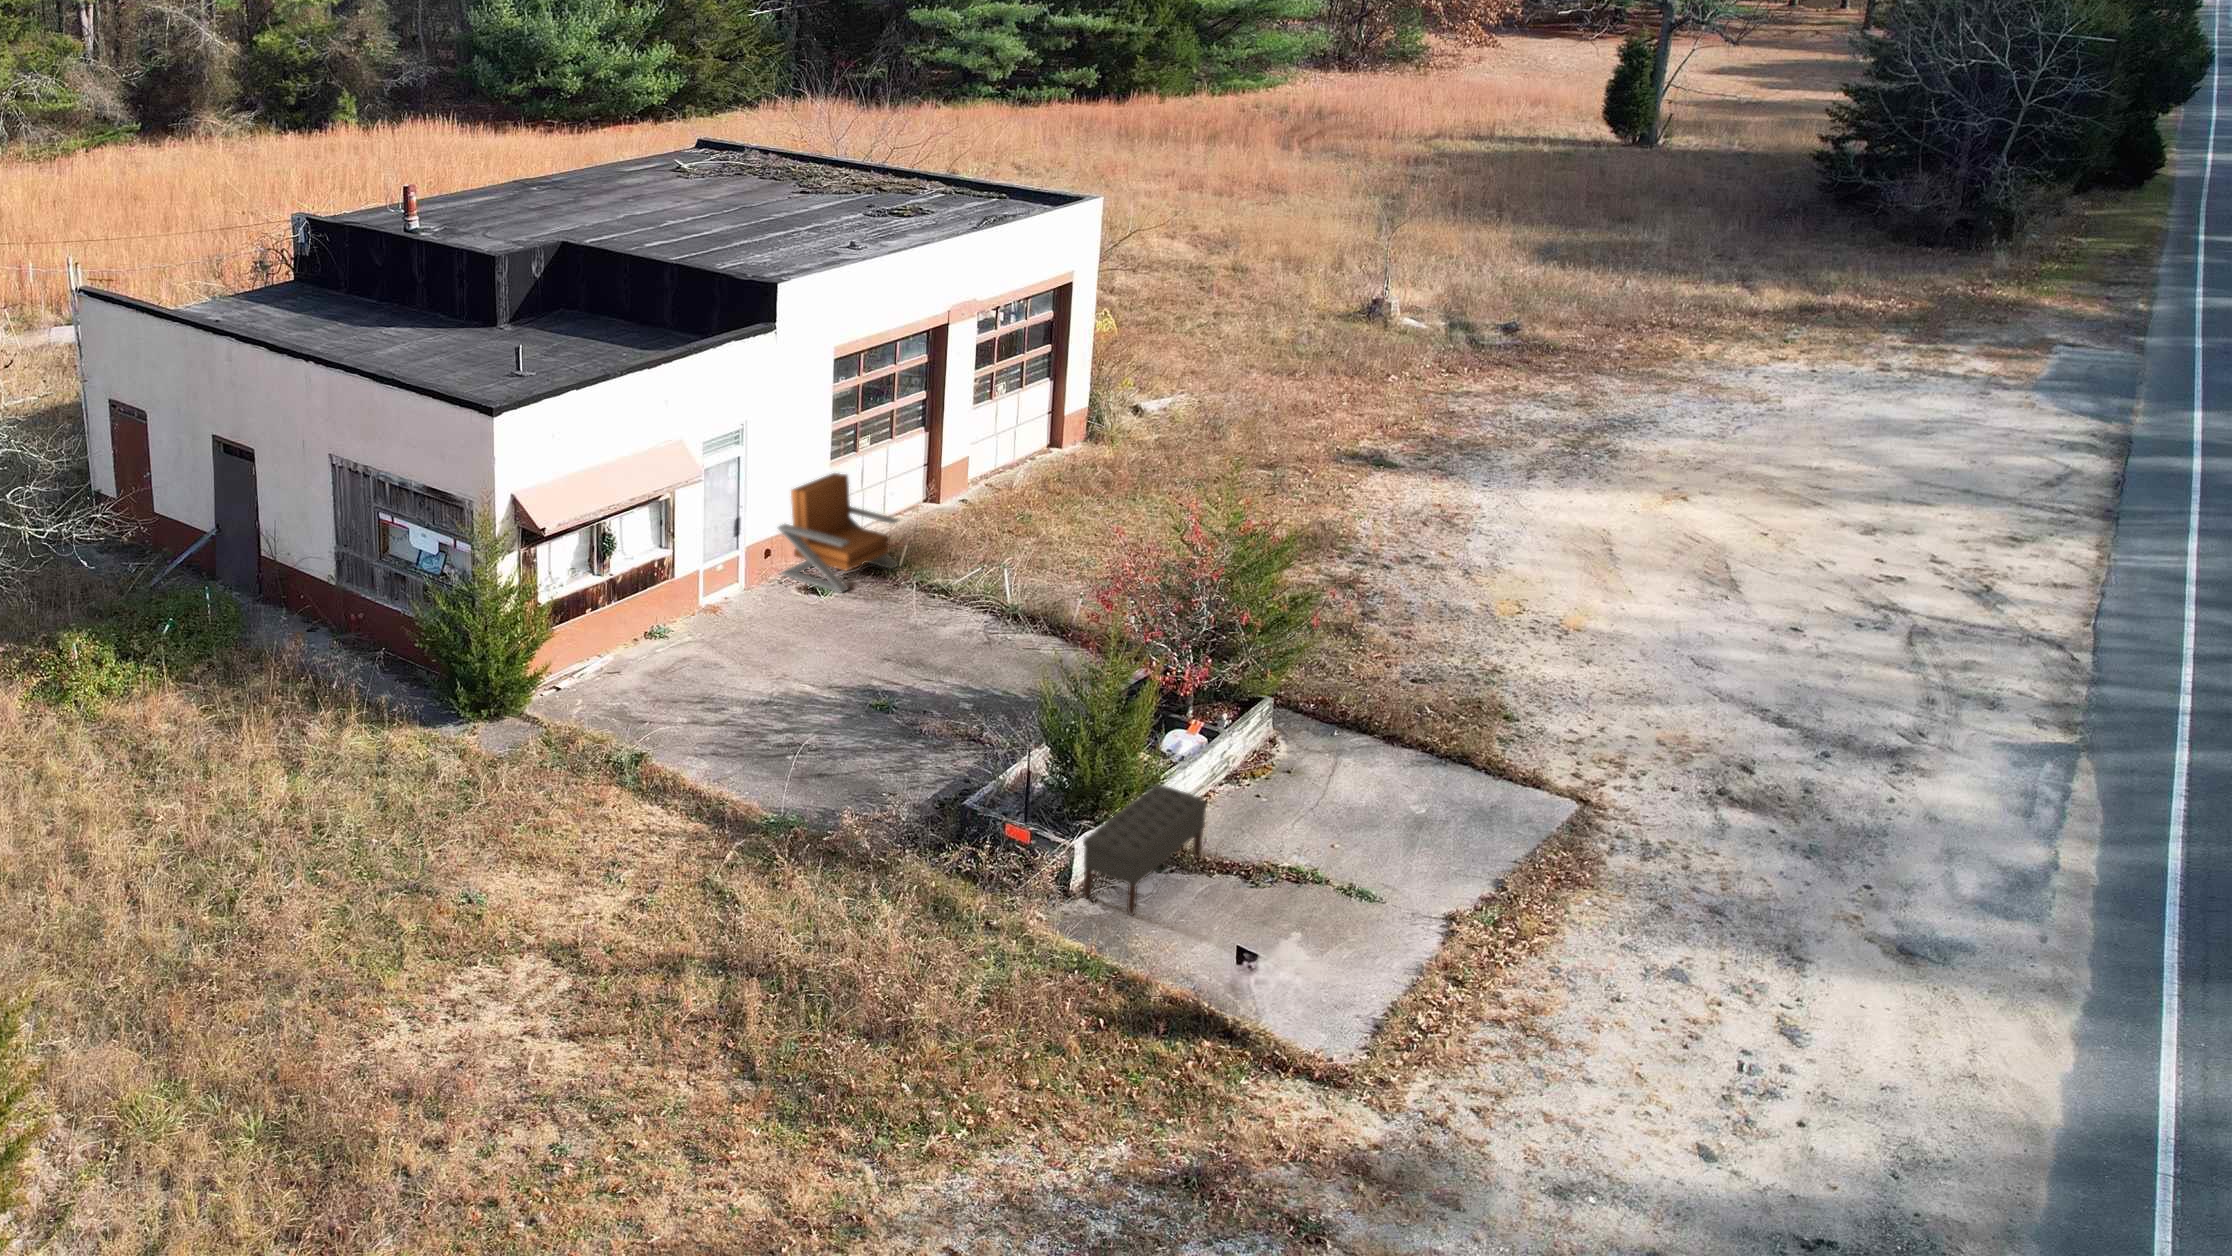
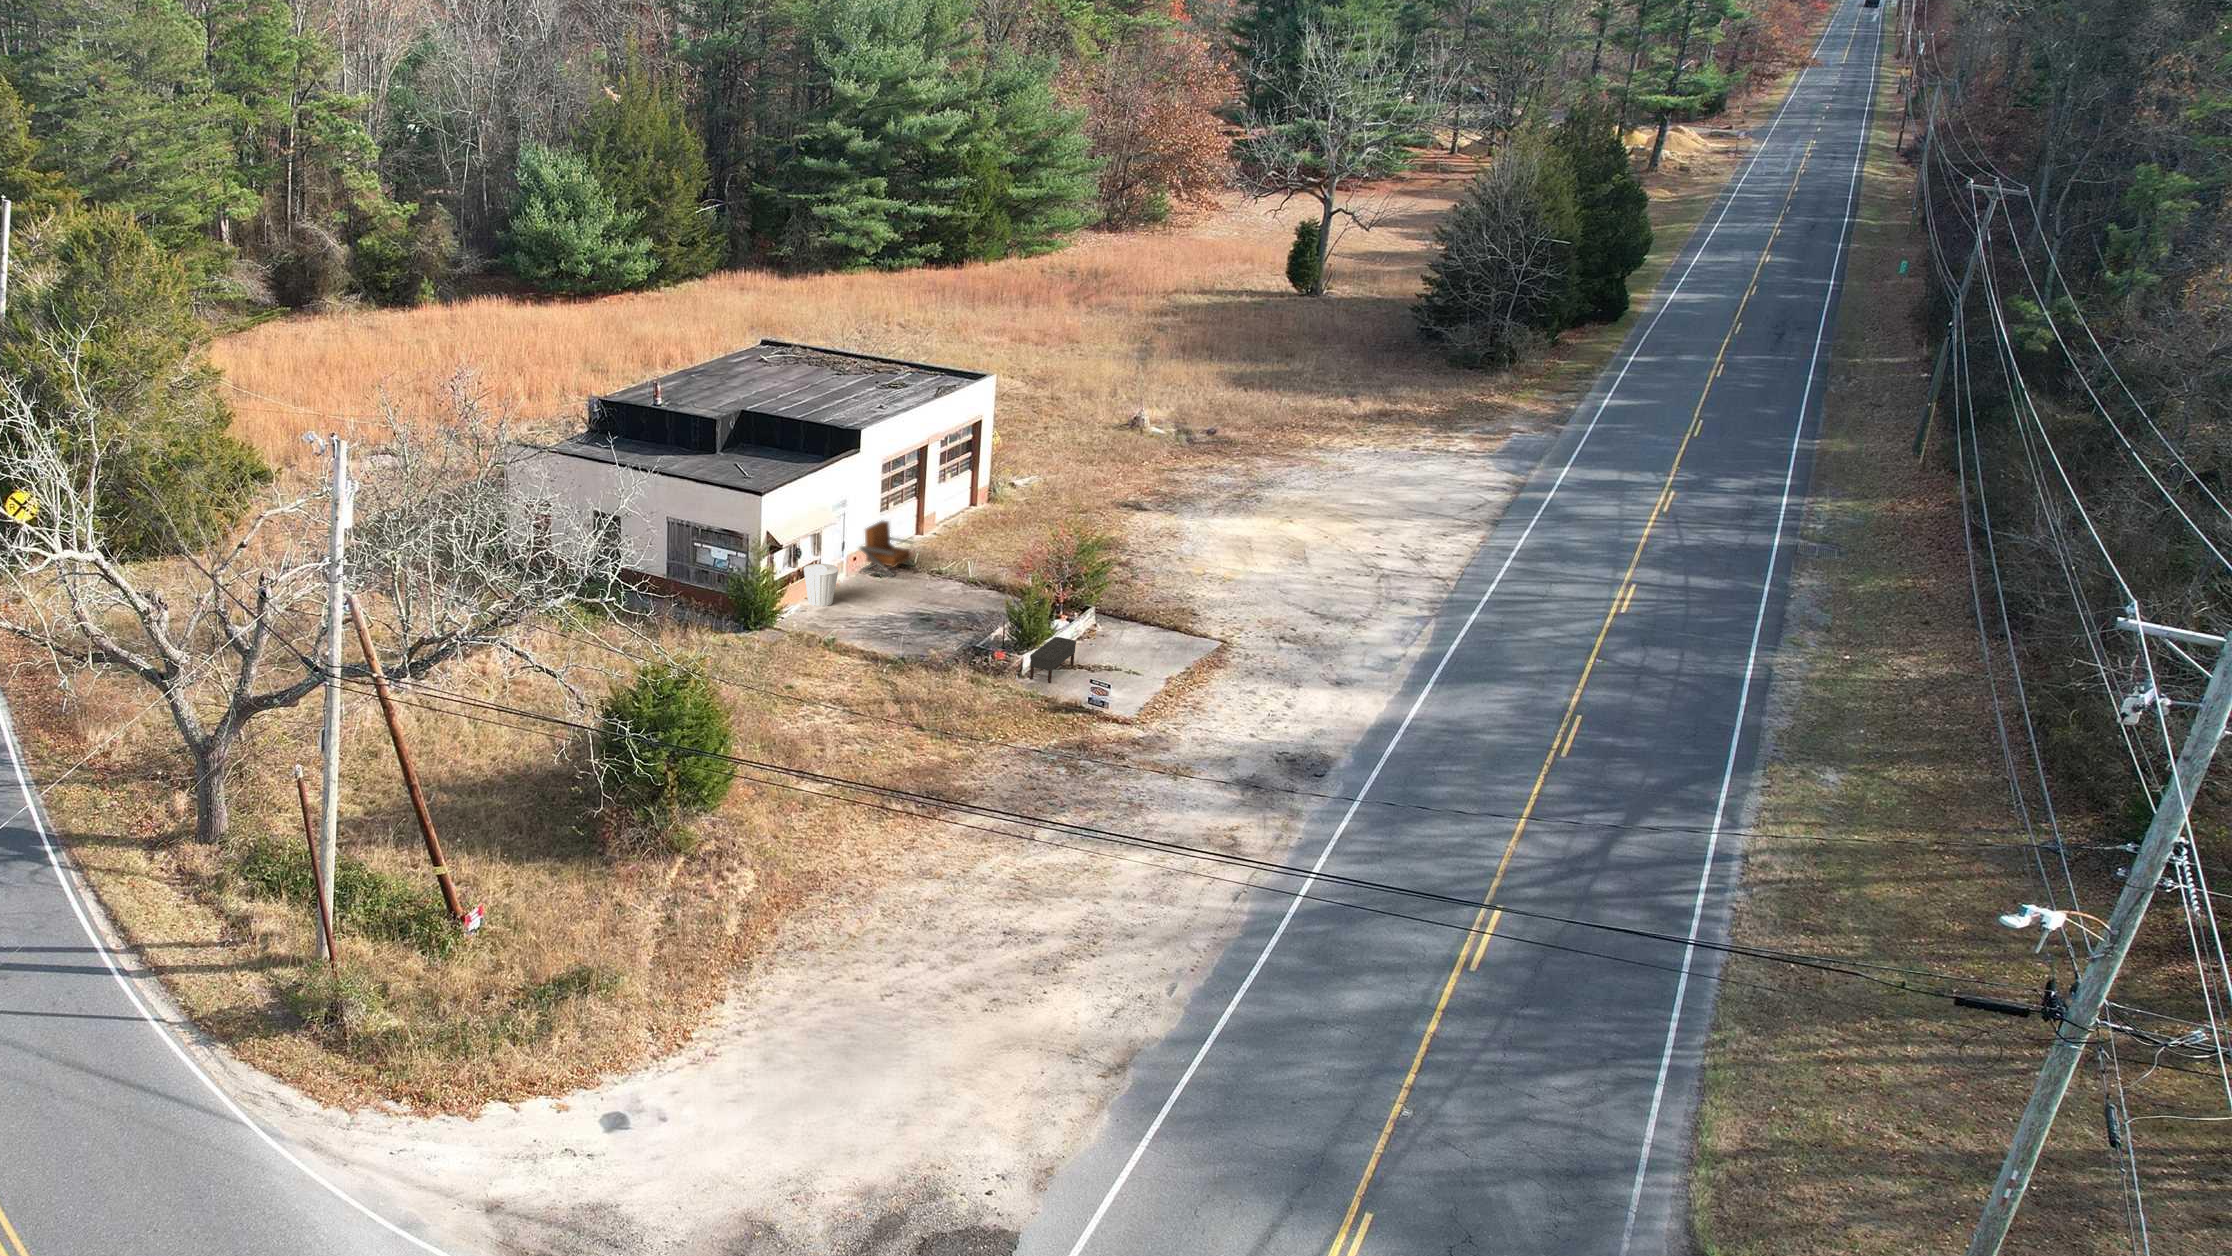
trash can: none [627,563,702,657] -> present [804,564,838,606]

